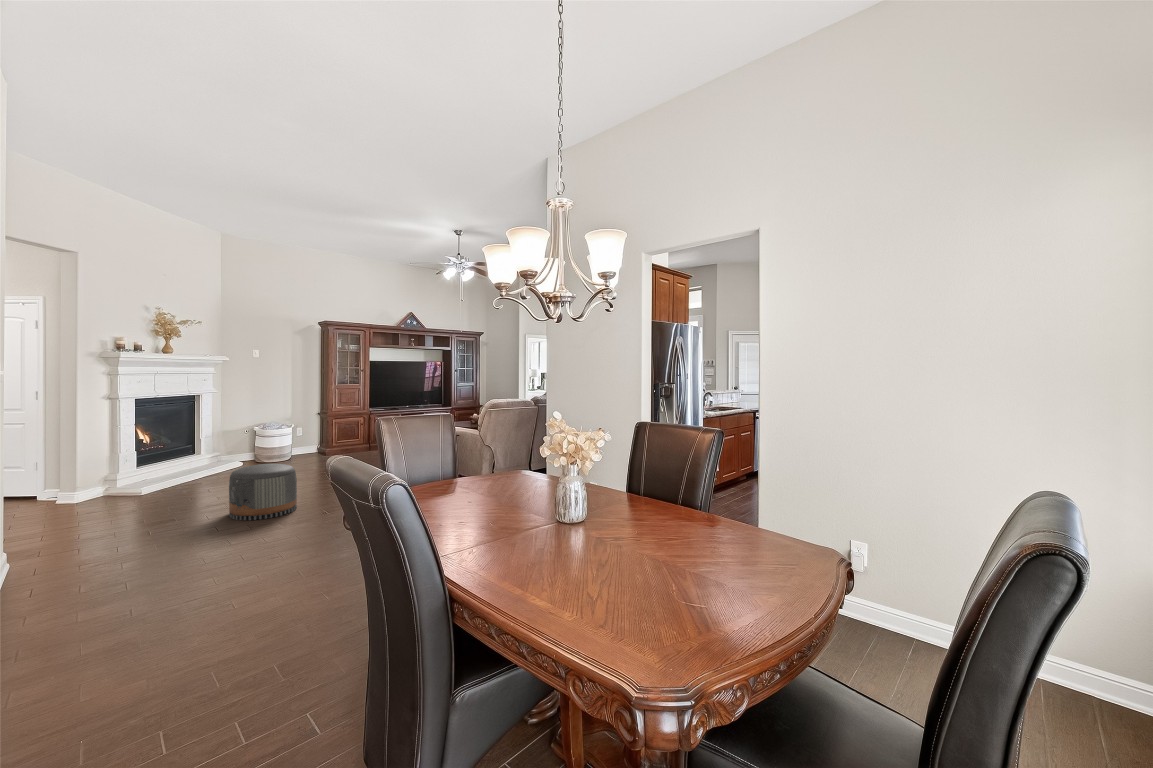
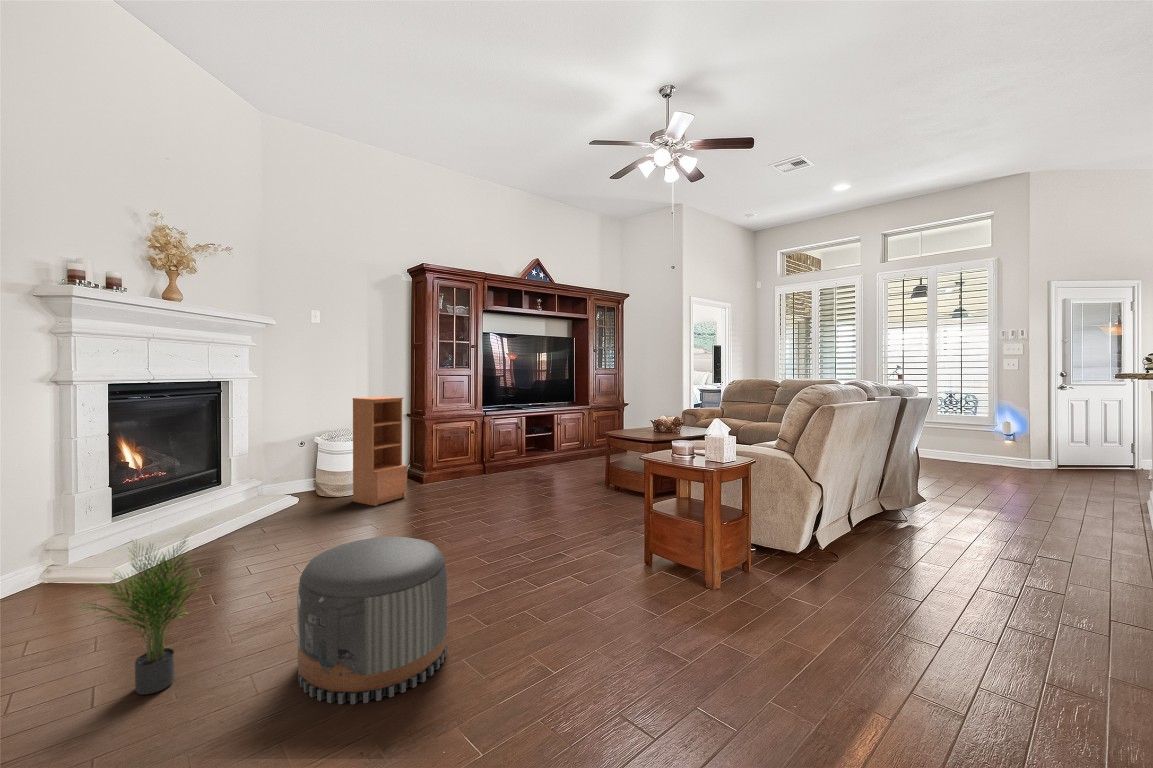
bookcase: none [276,403,311,467] -> present [353,396,407,506]
potted plant: none [135,457,193,520] -> present [86,540,198,695]

